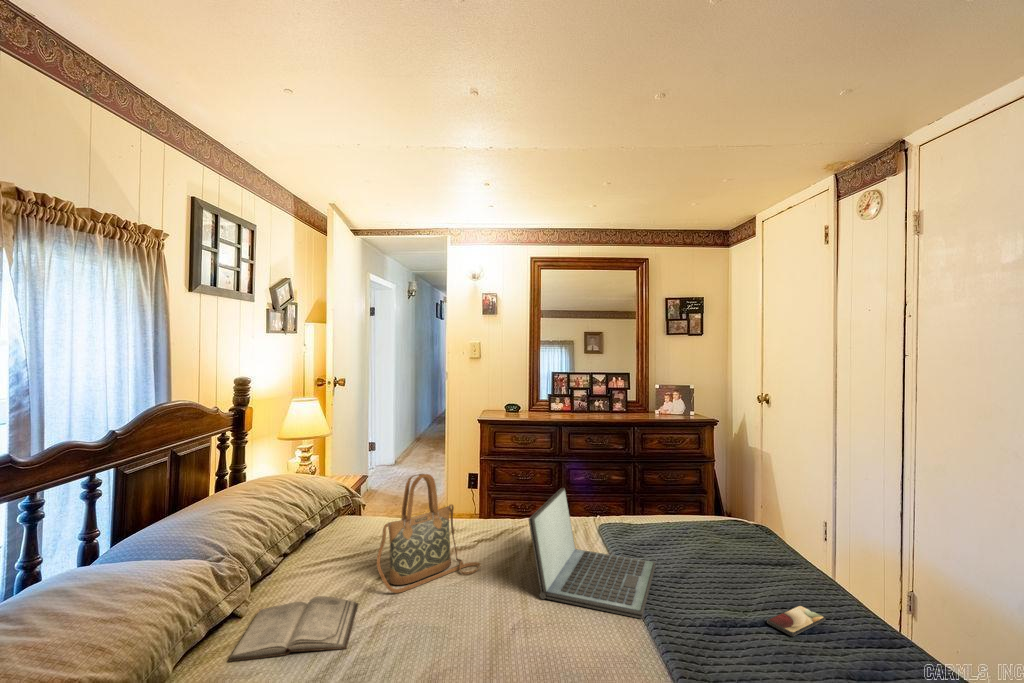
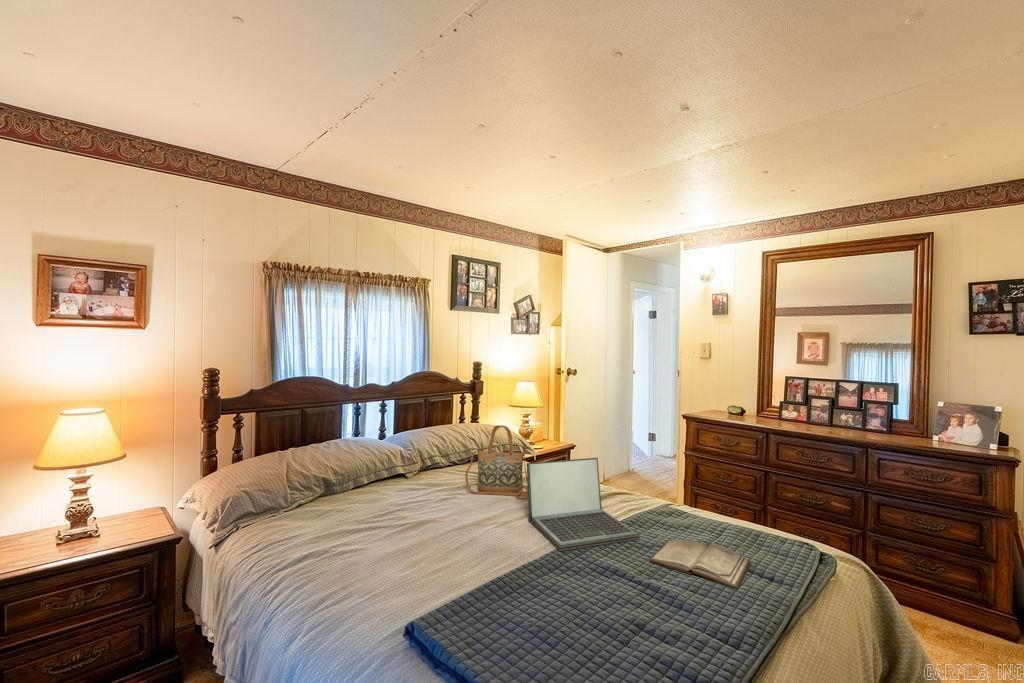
diary: present [228,596,358,662] -> present [650,538,751,589]
smartphone: present [767,606,825,636] -> none [634,589,693,614]

